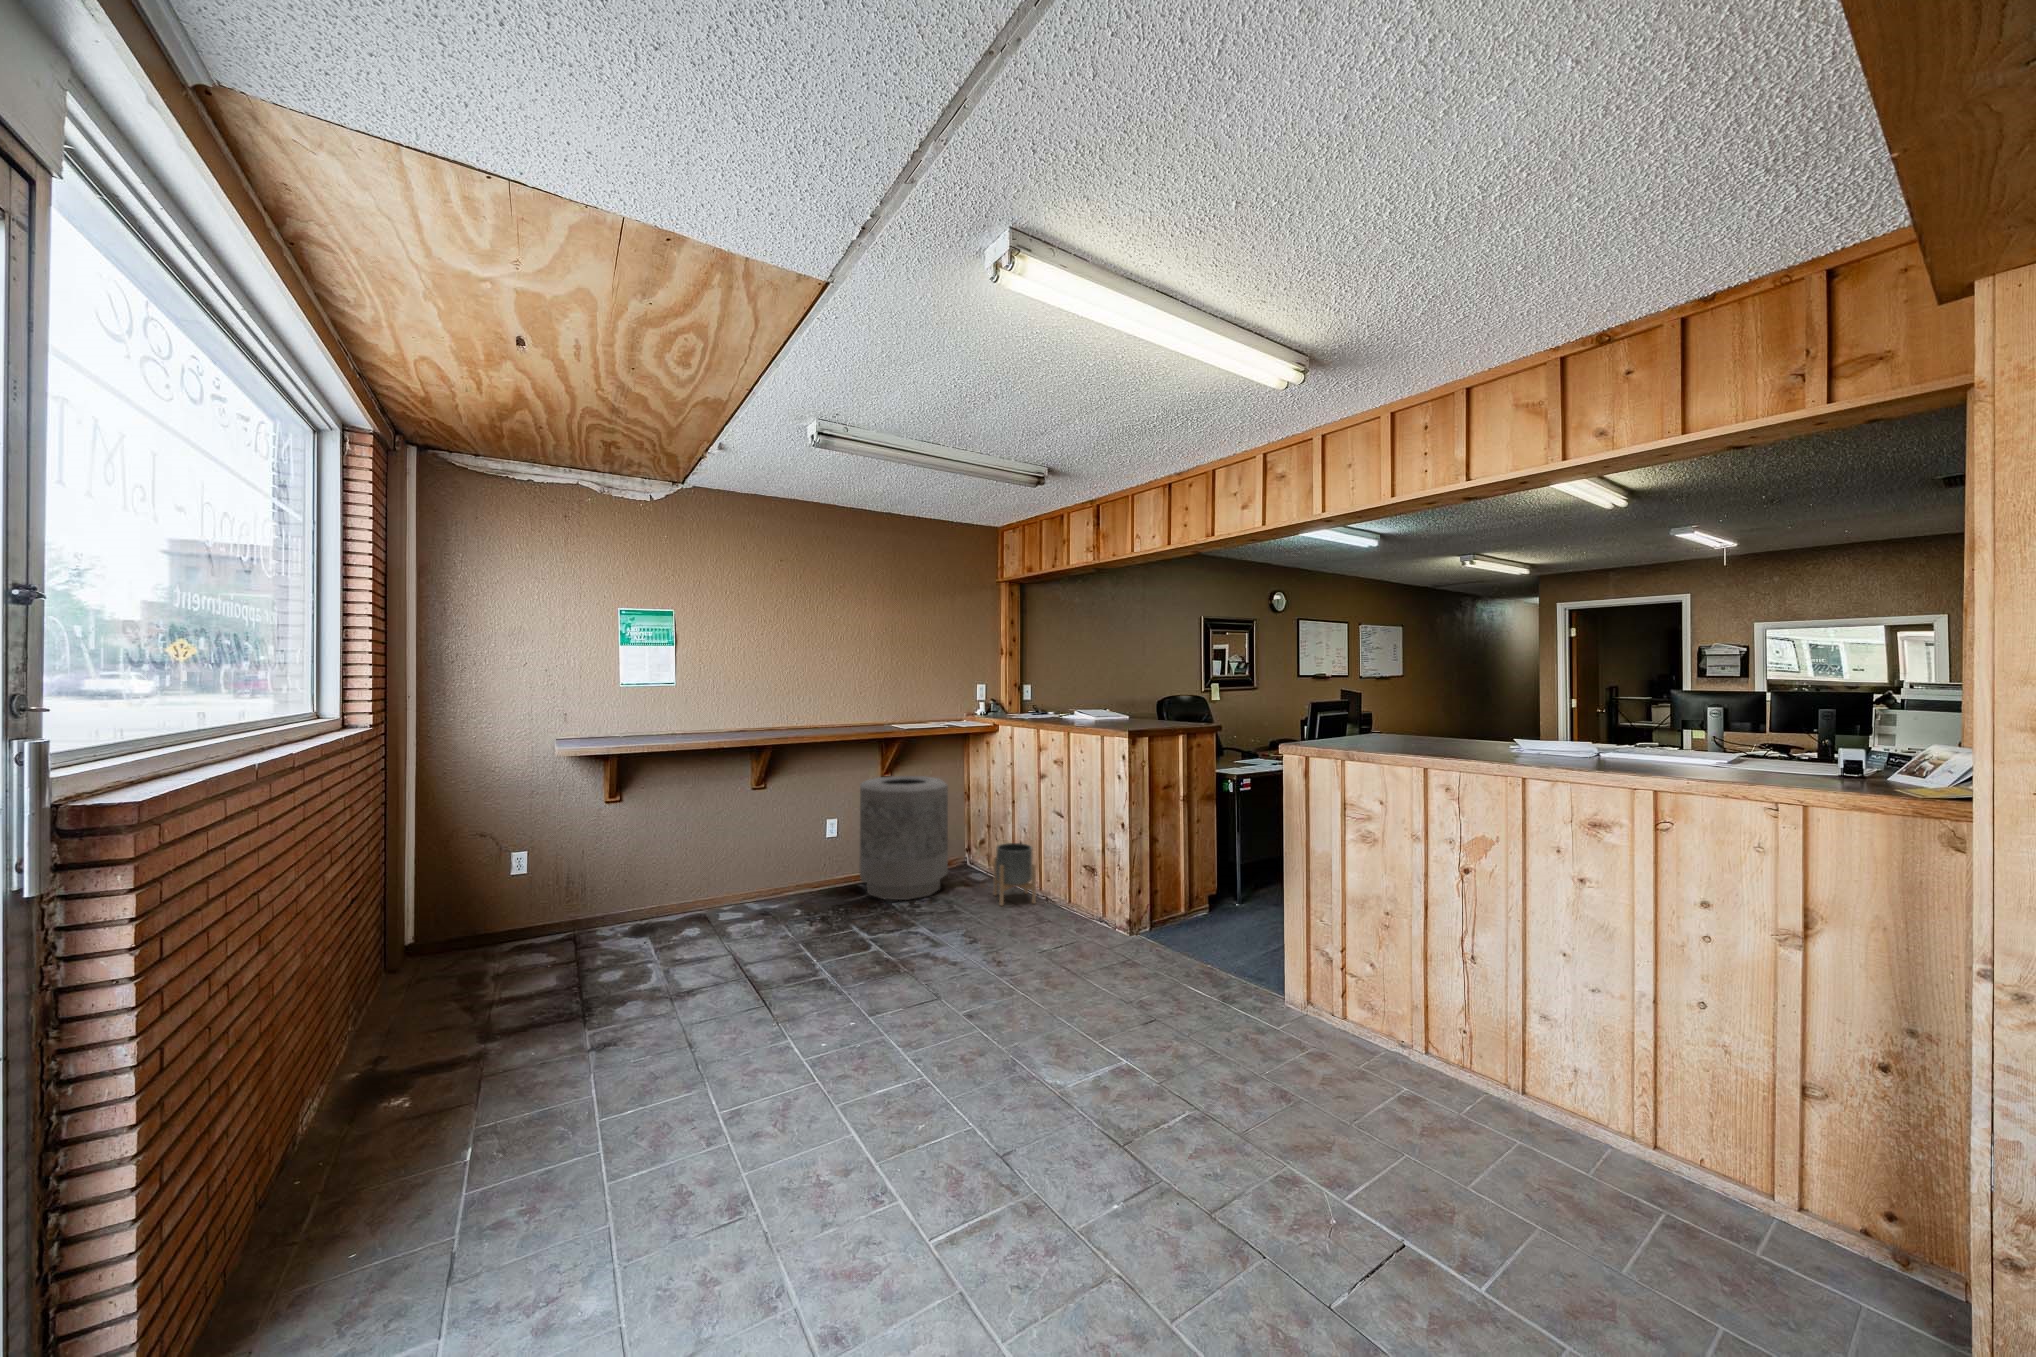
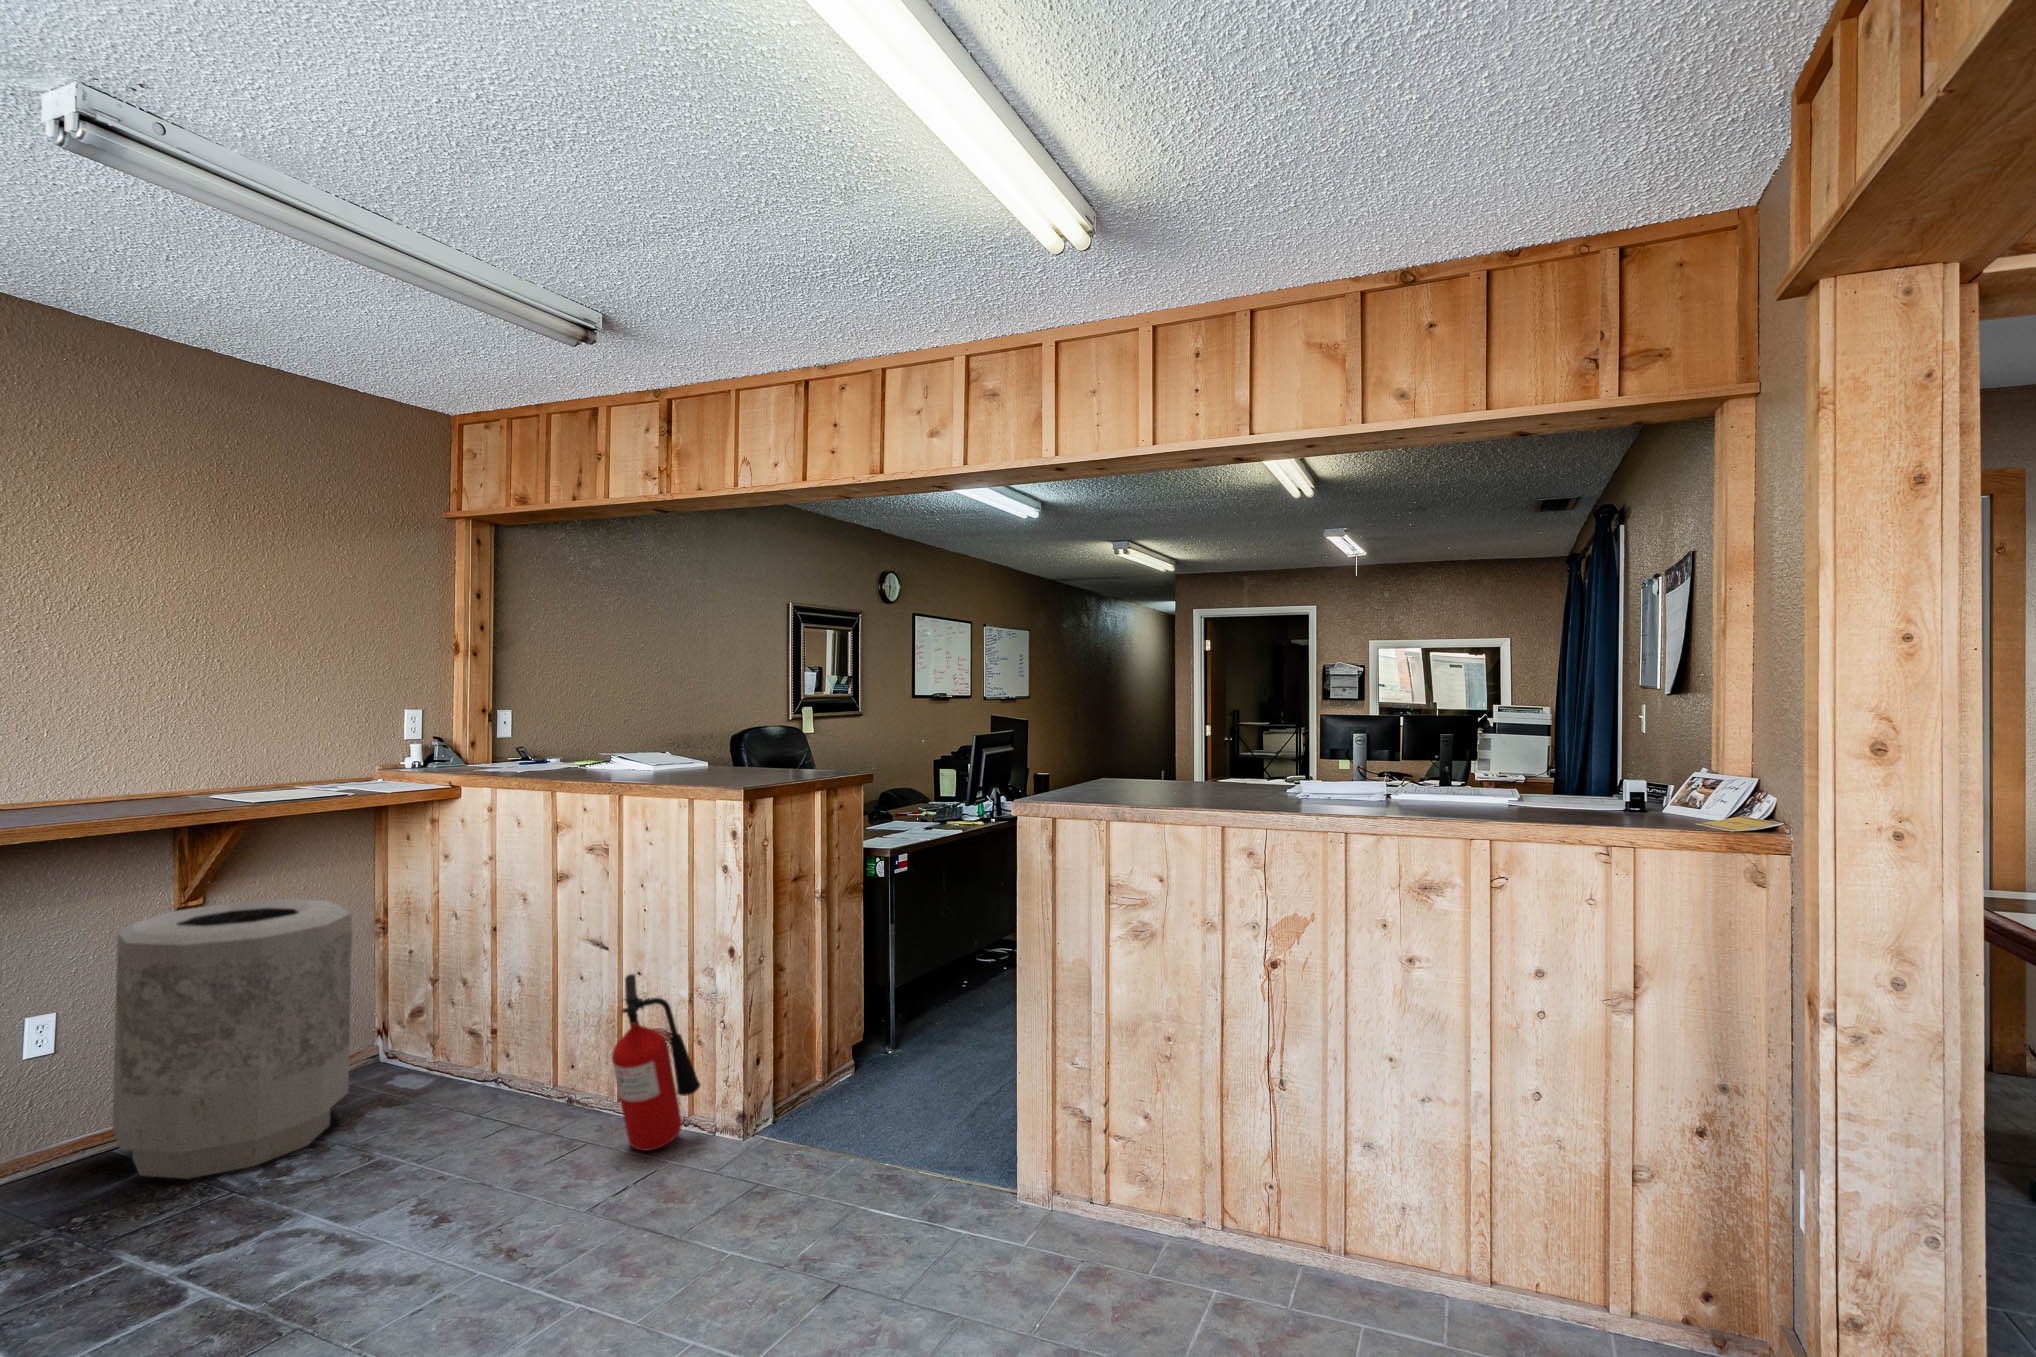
fire extinguisher: none [1059,831,1106,930] -> present [612,974,700,1151]
planter: present [993,843,1036,906] -> none [457,1006,552,1135]

